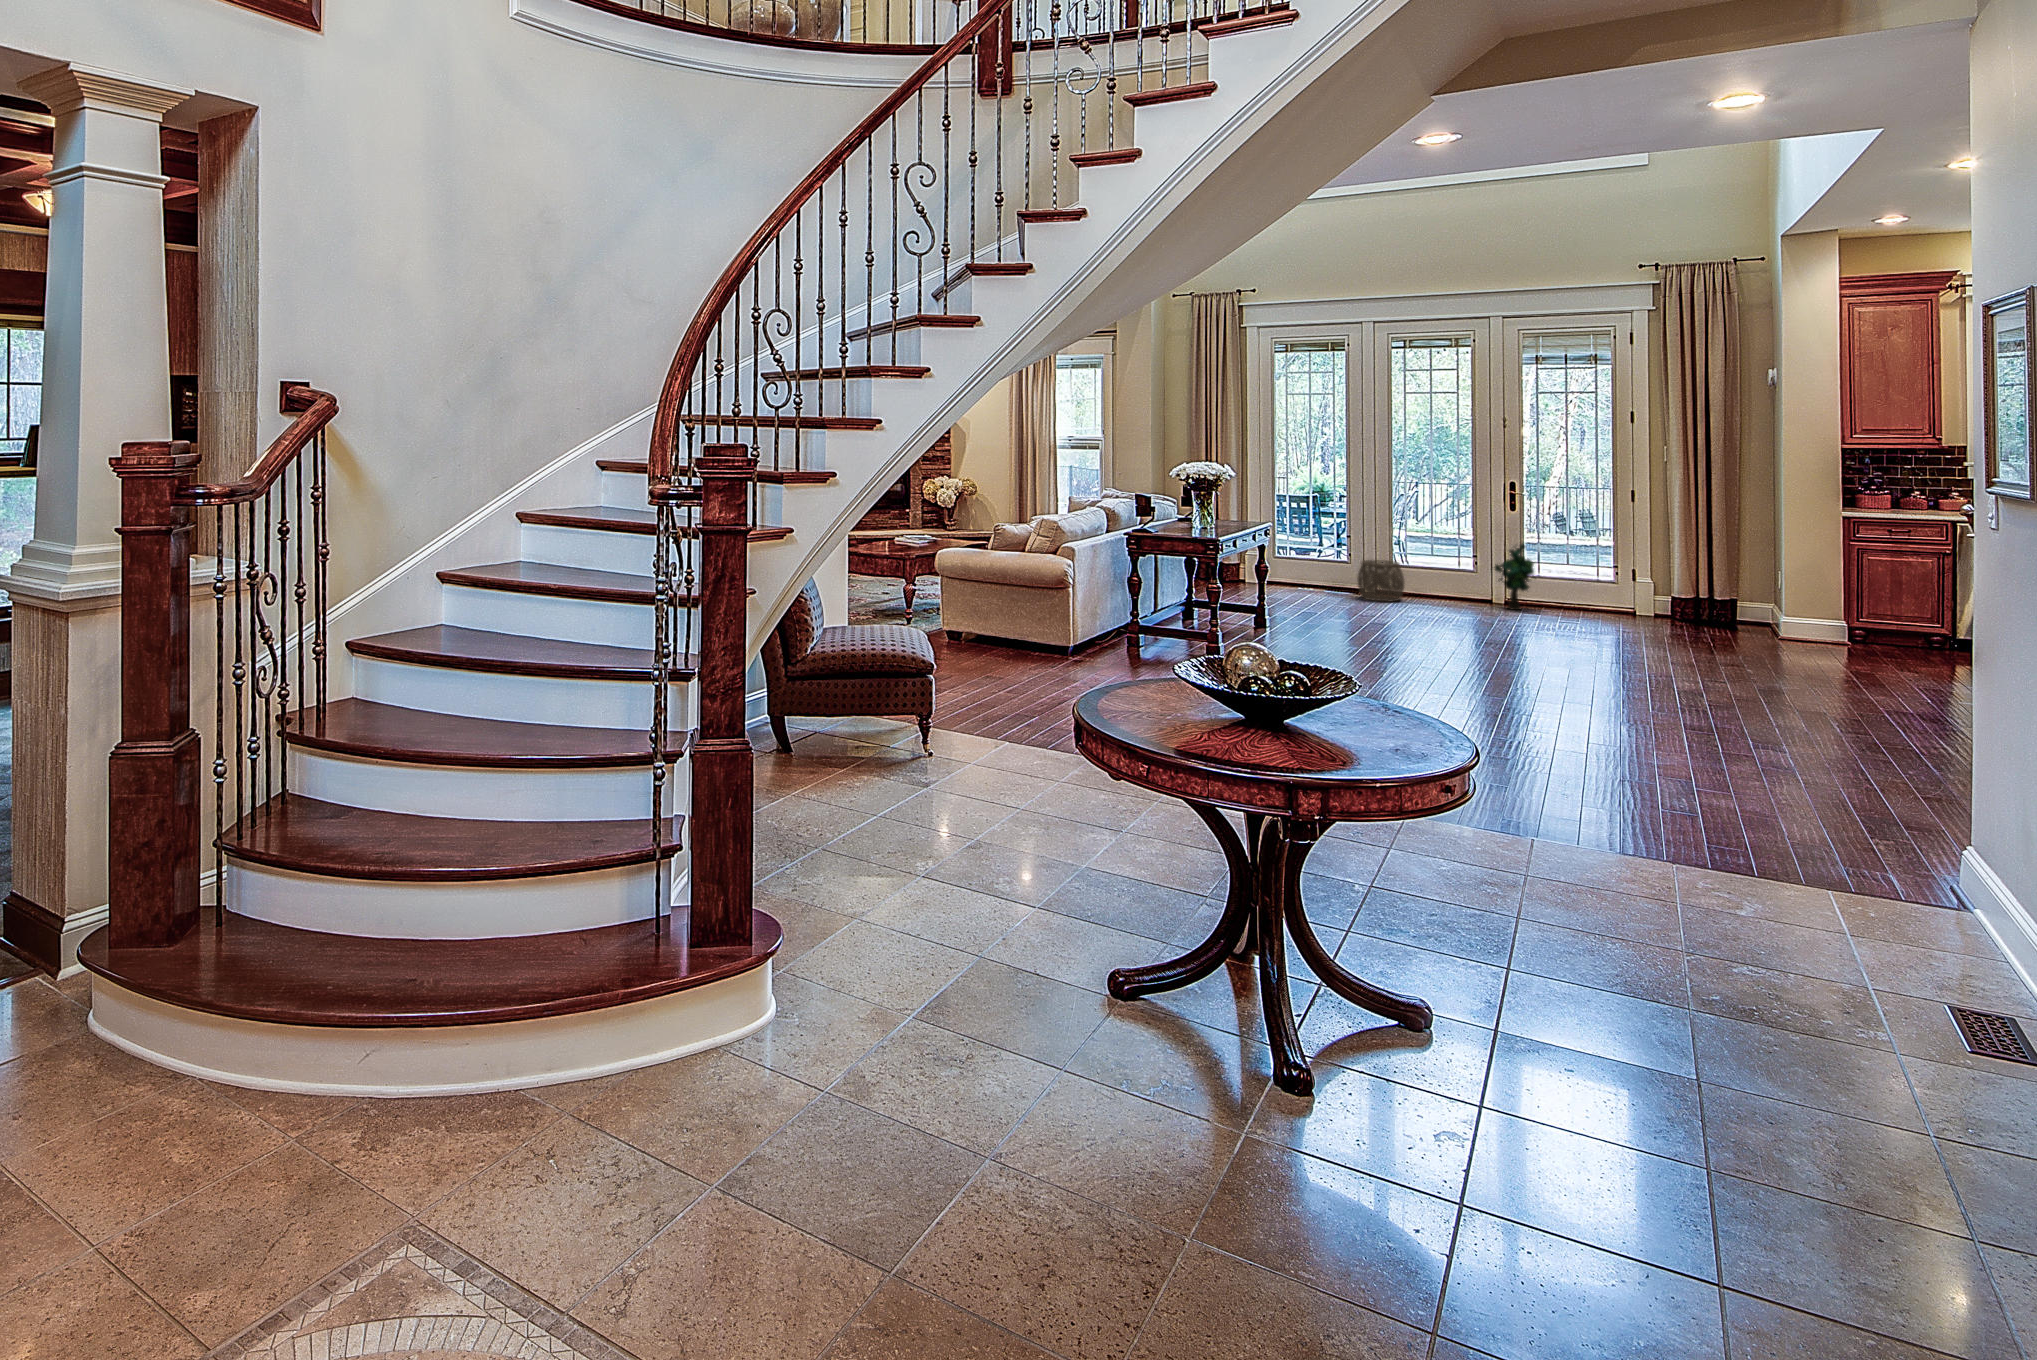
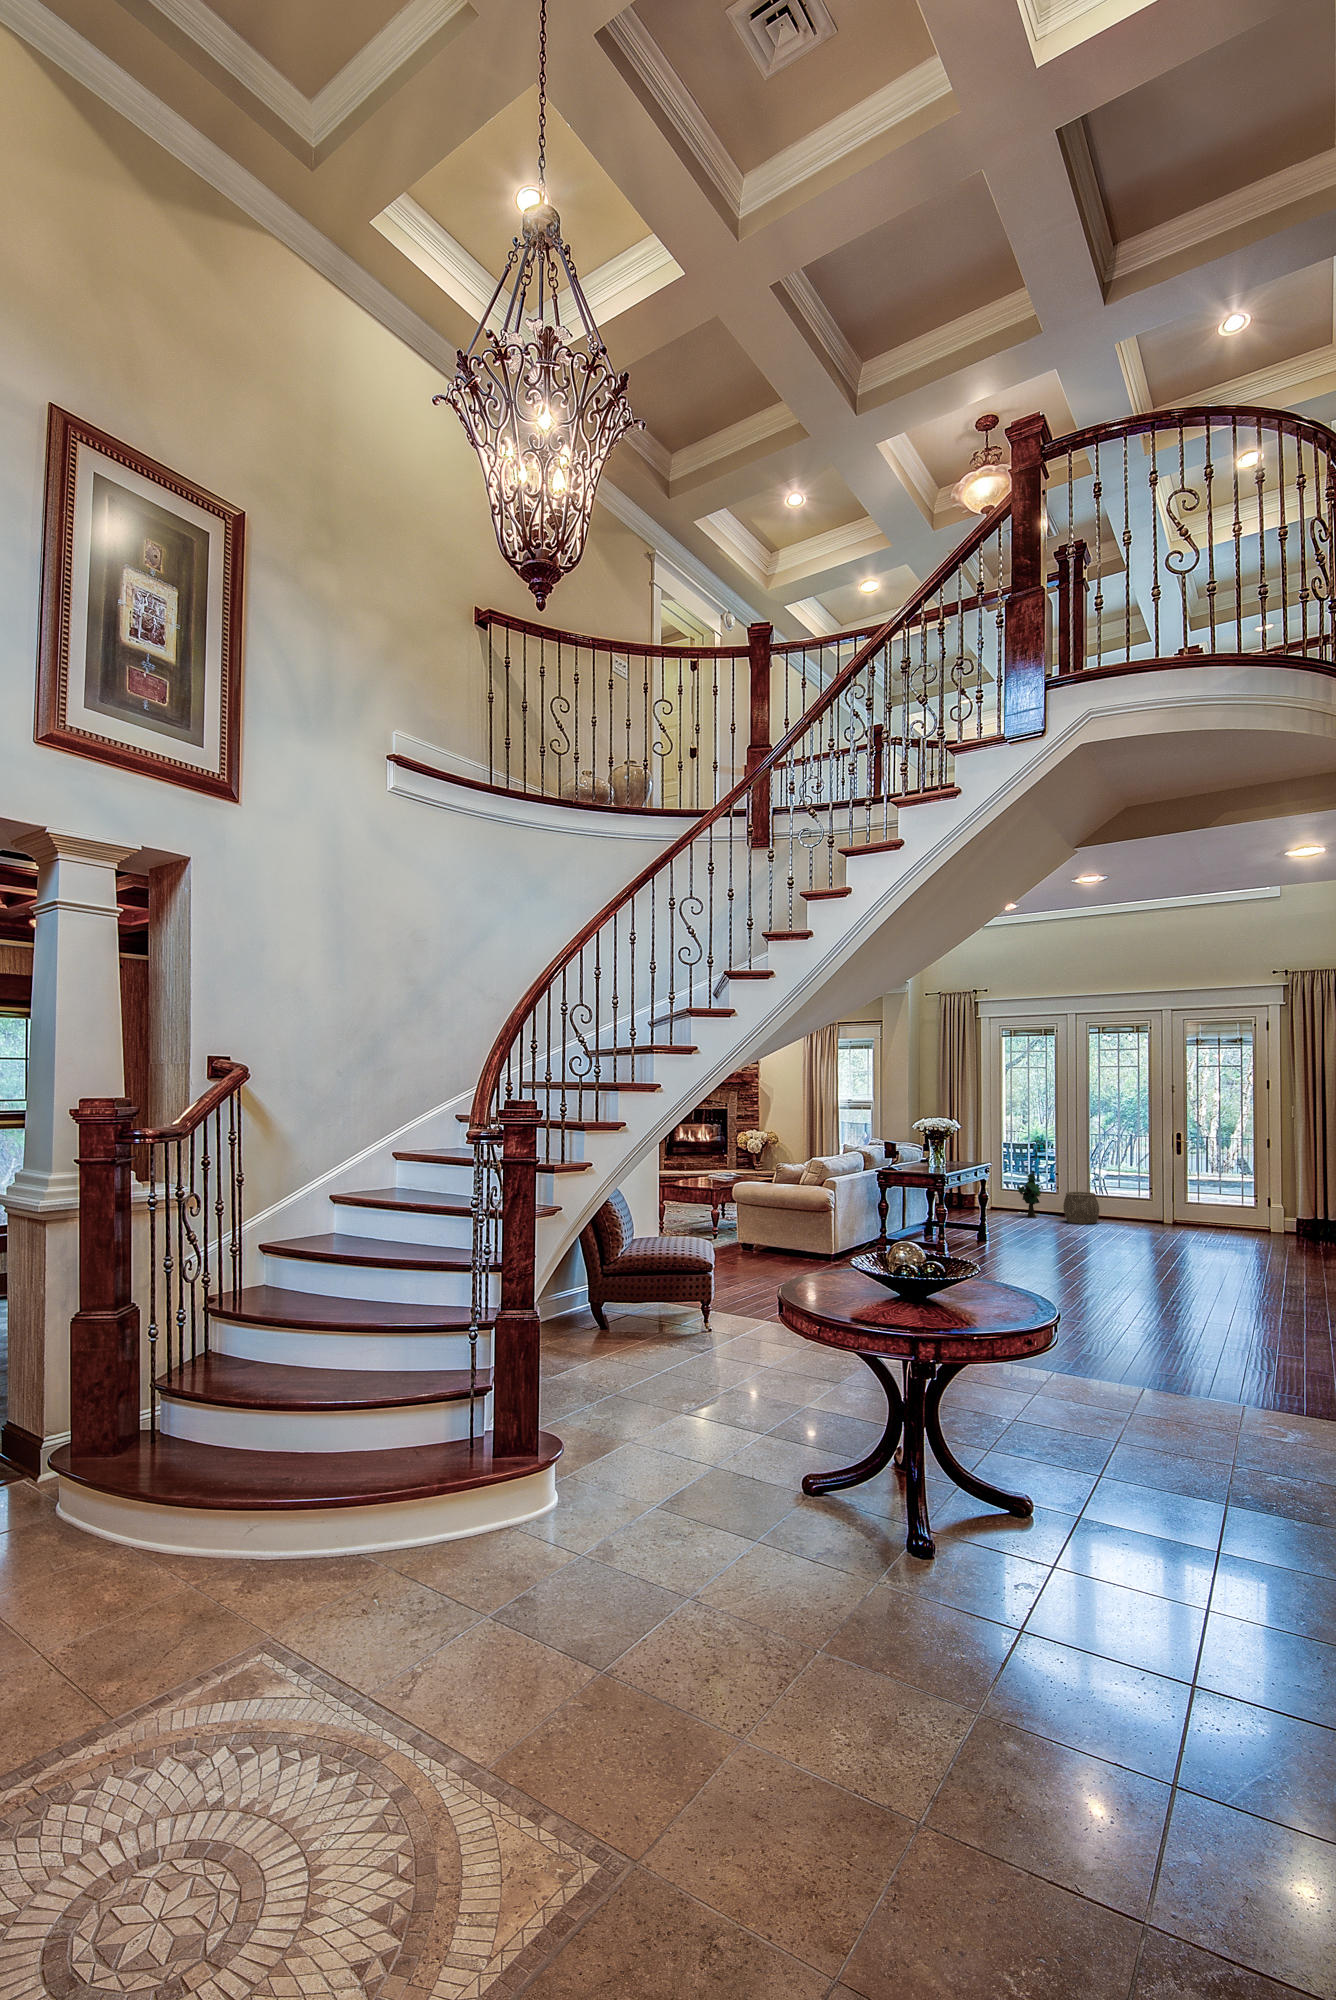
decorative plant: present [1495,544,1535,610] -> present [1017,1171,1043,1218]

